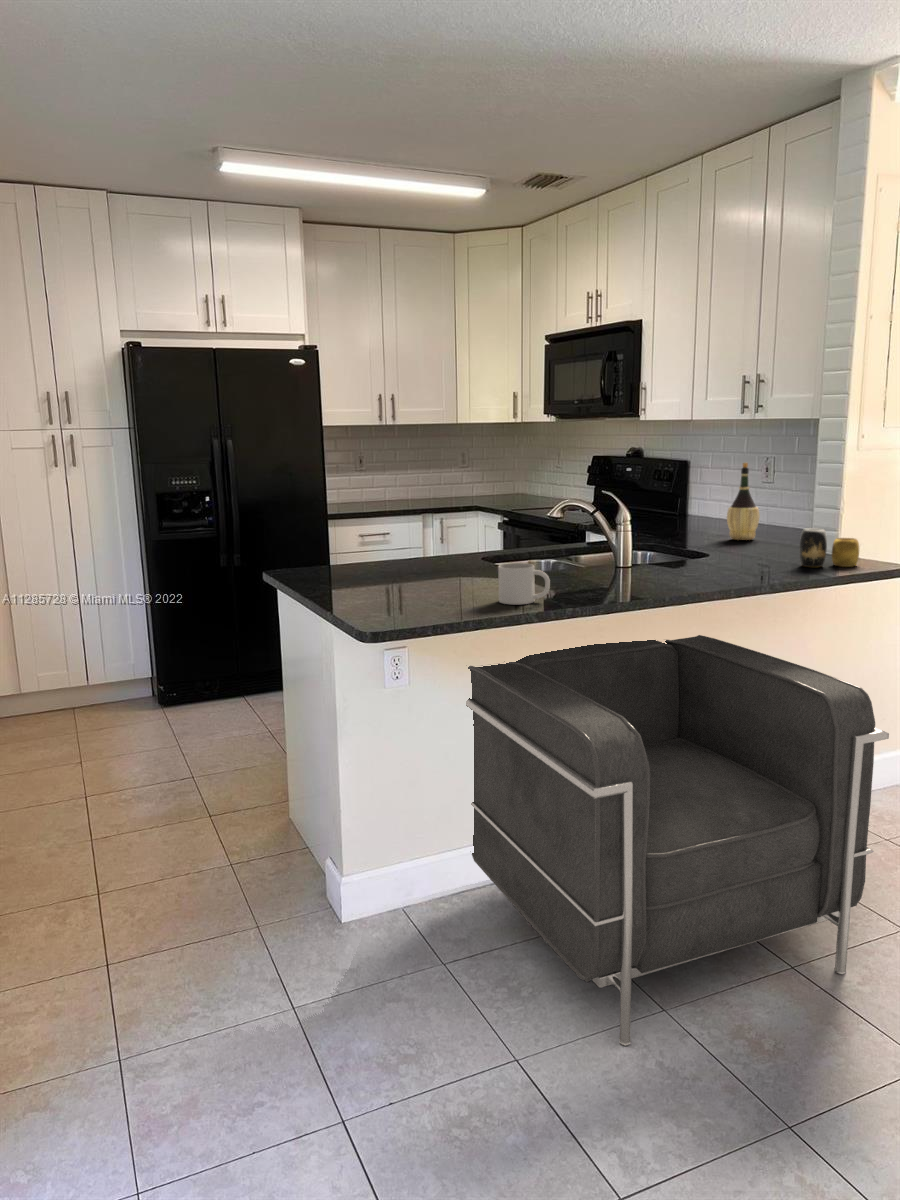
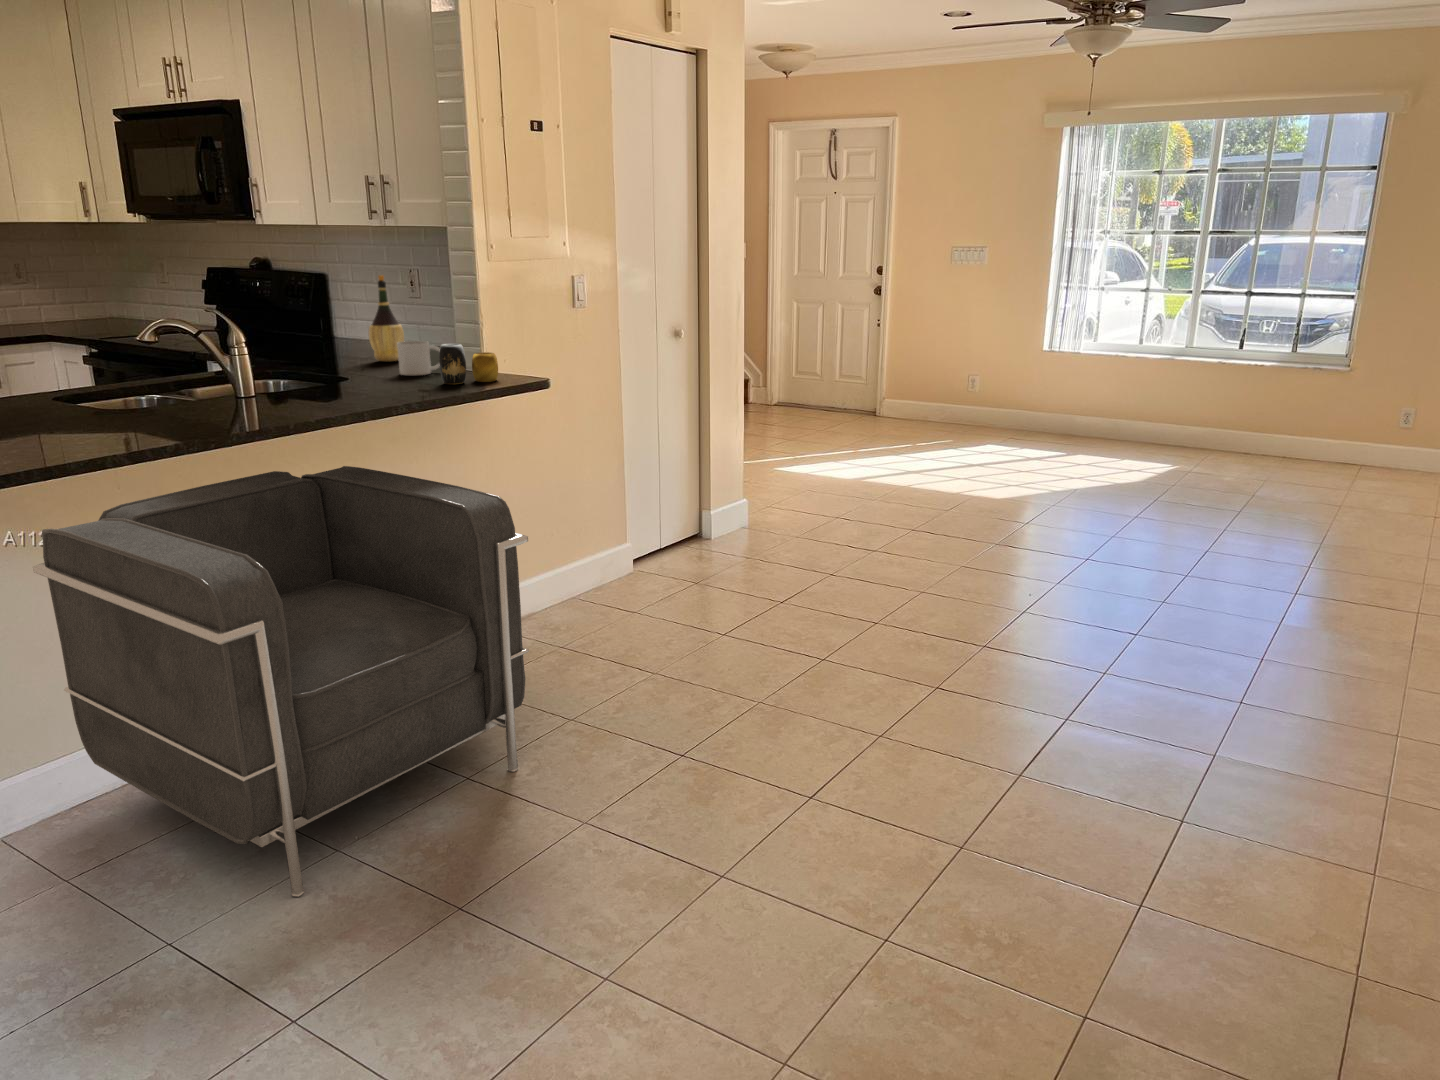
mug: present [498,563,550,605] -> present [397,341,439,375]

